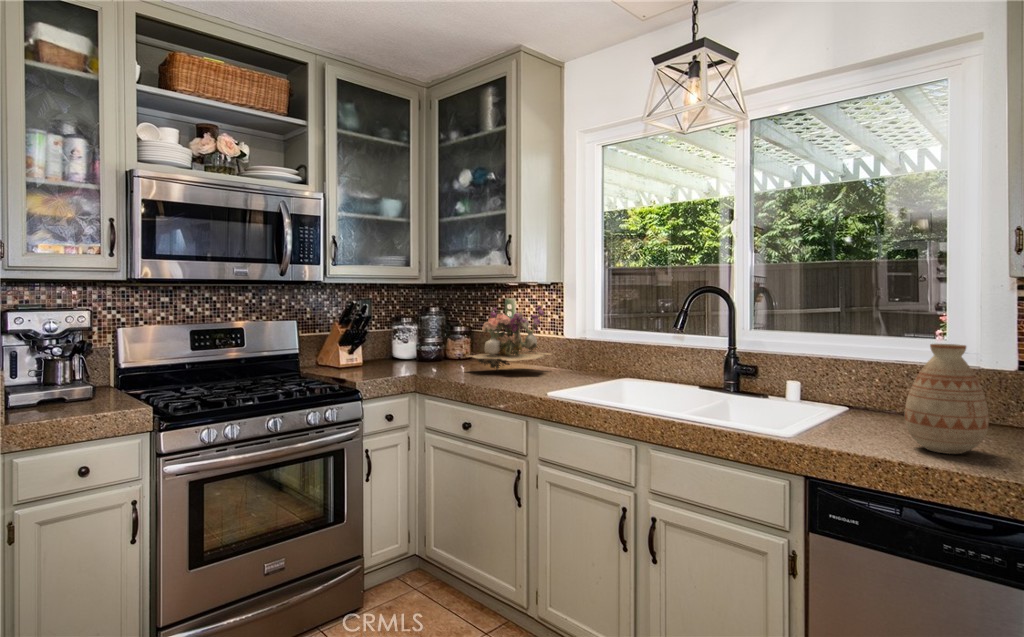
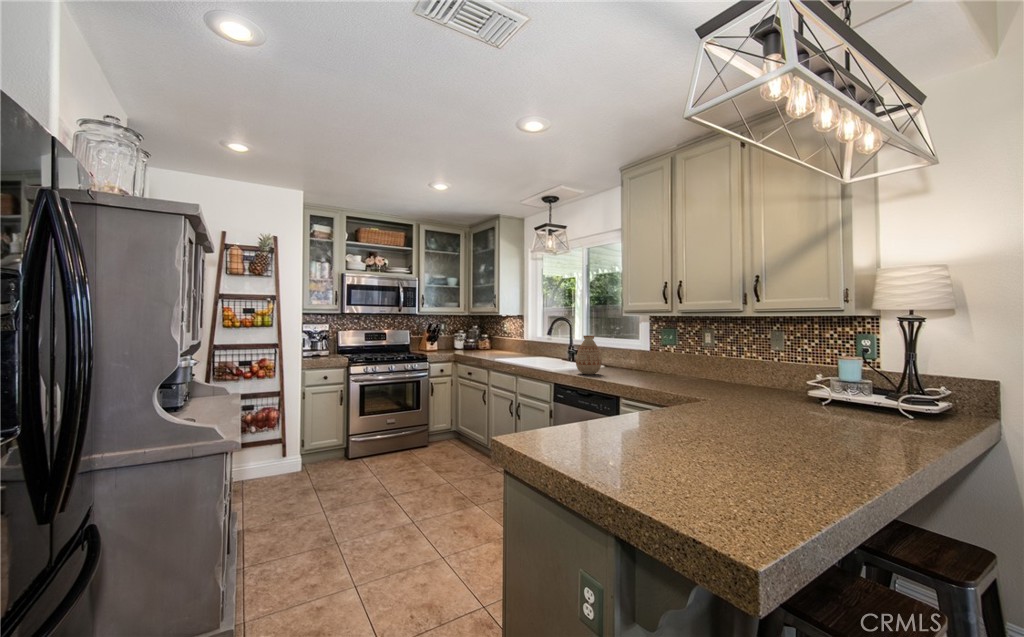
flower arrangement: present [468,305,551,370] -> none [476,324,515,354]

